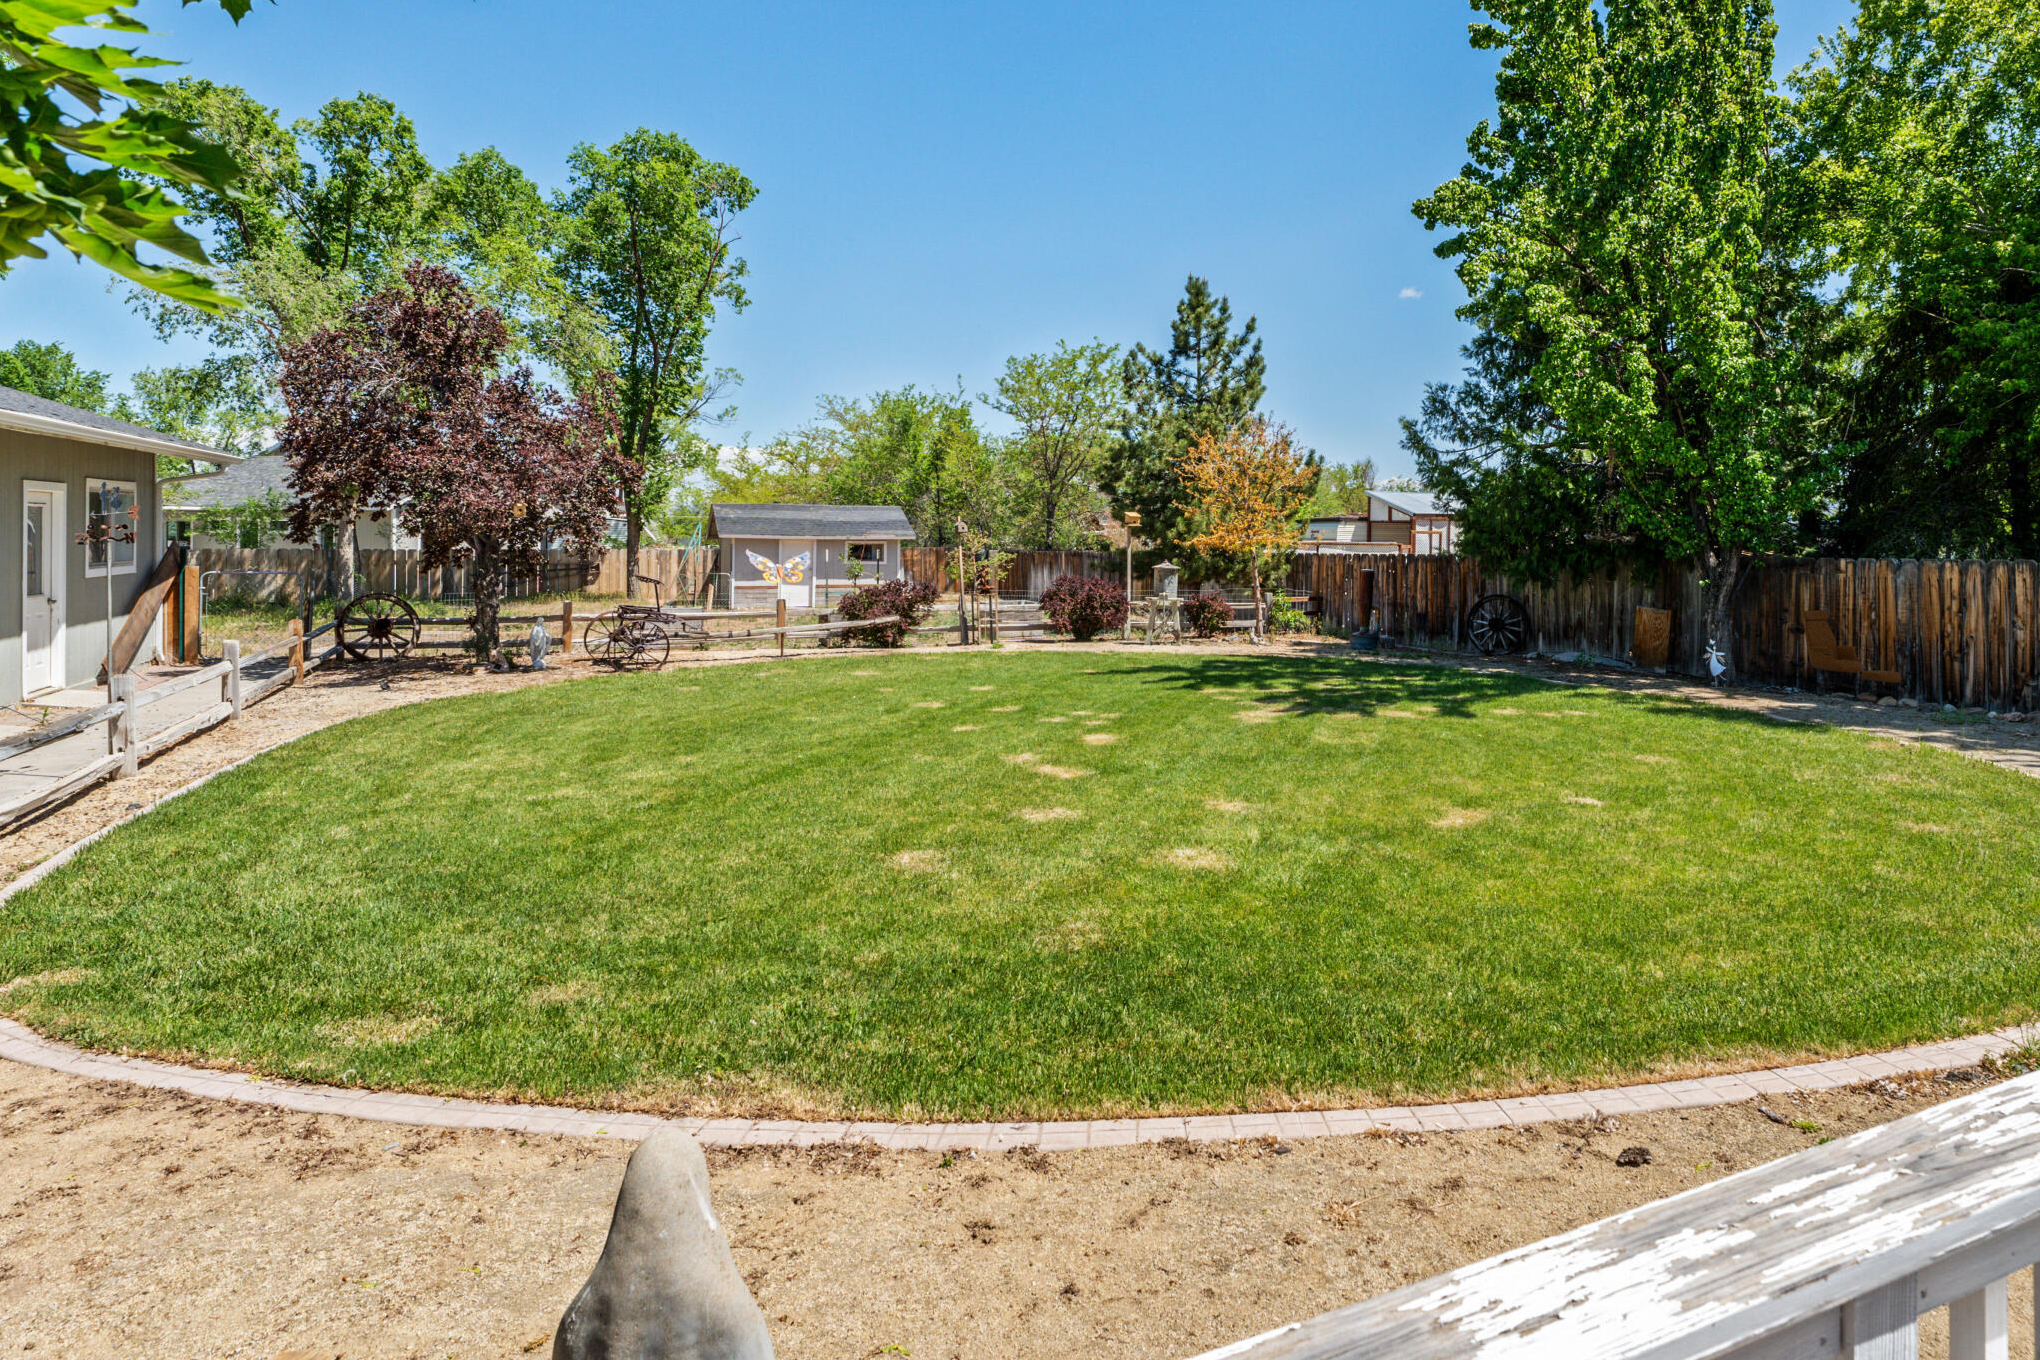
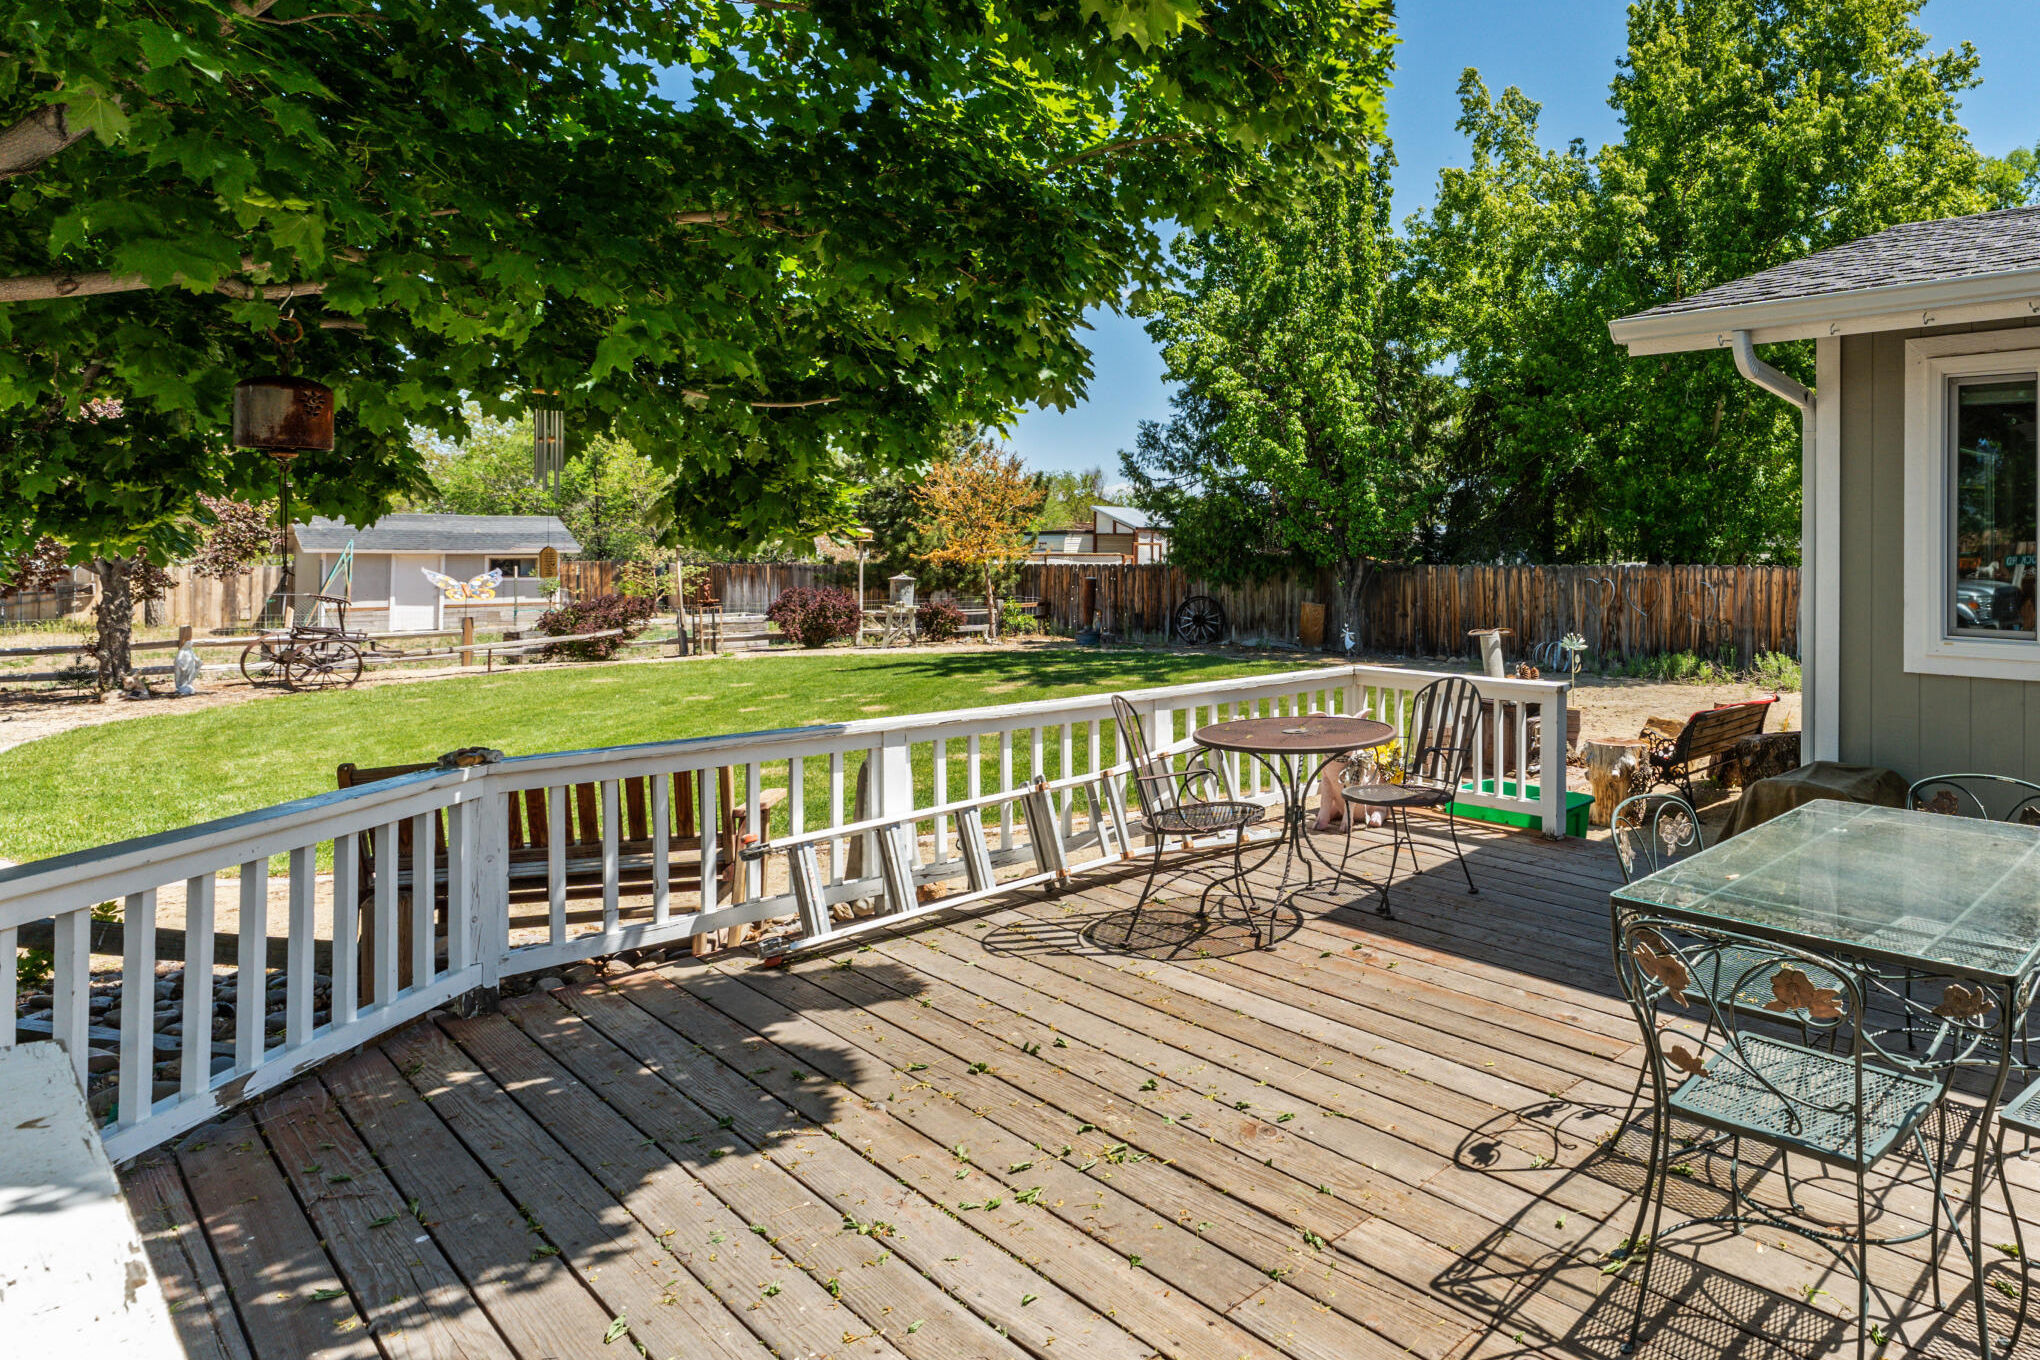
lounge chair: present [1802,611,1901,697] -> none [1402,600,1459,656]

